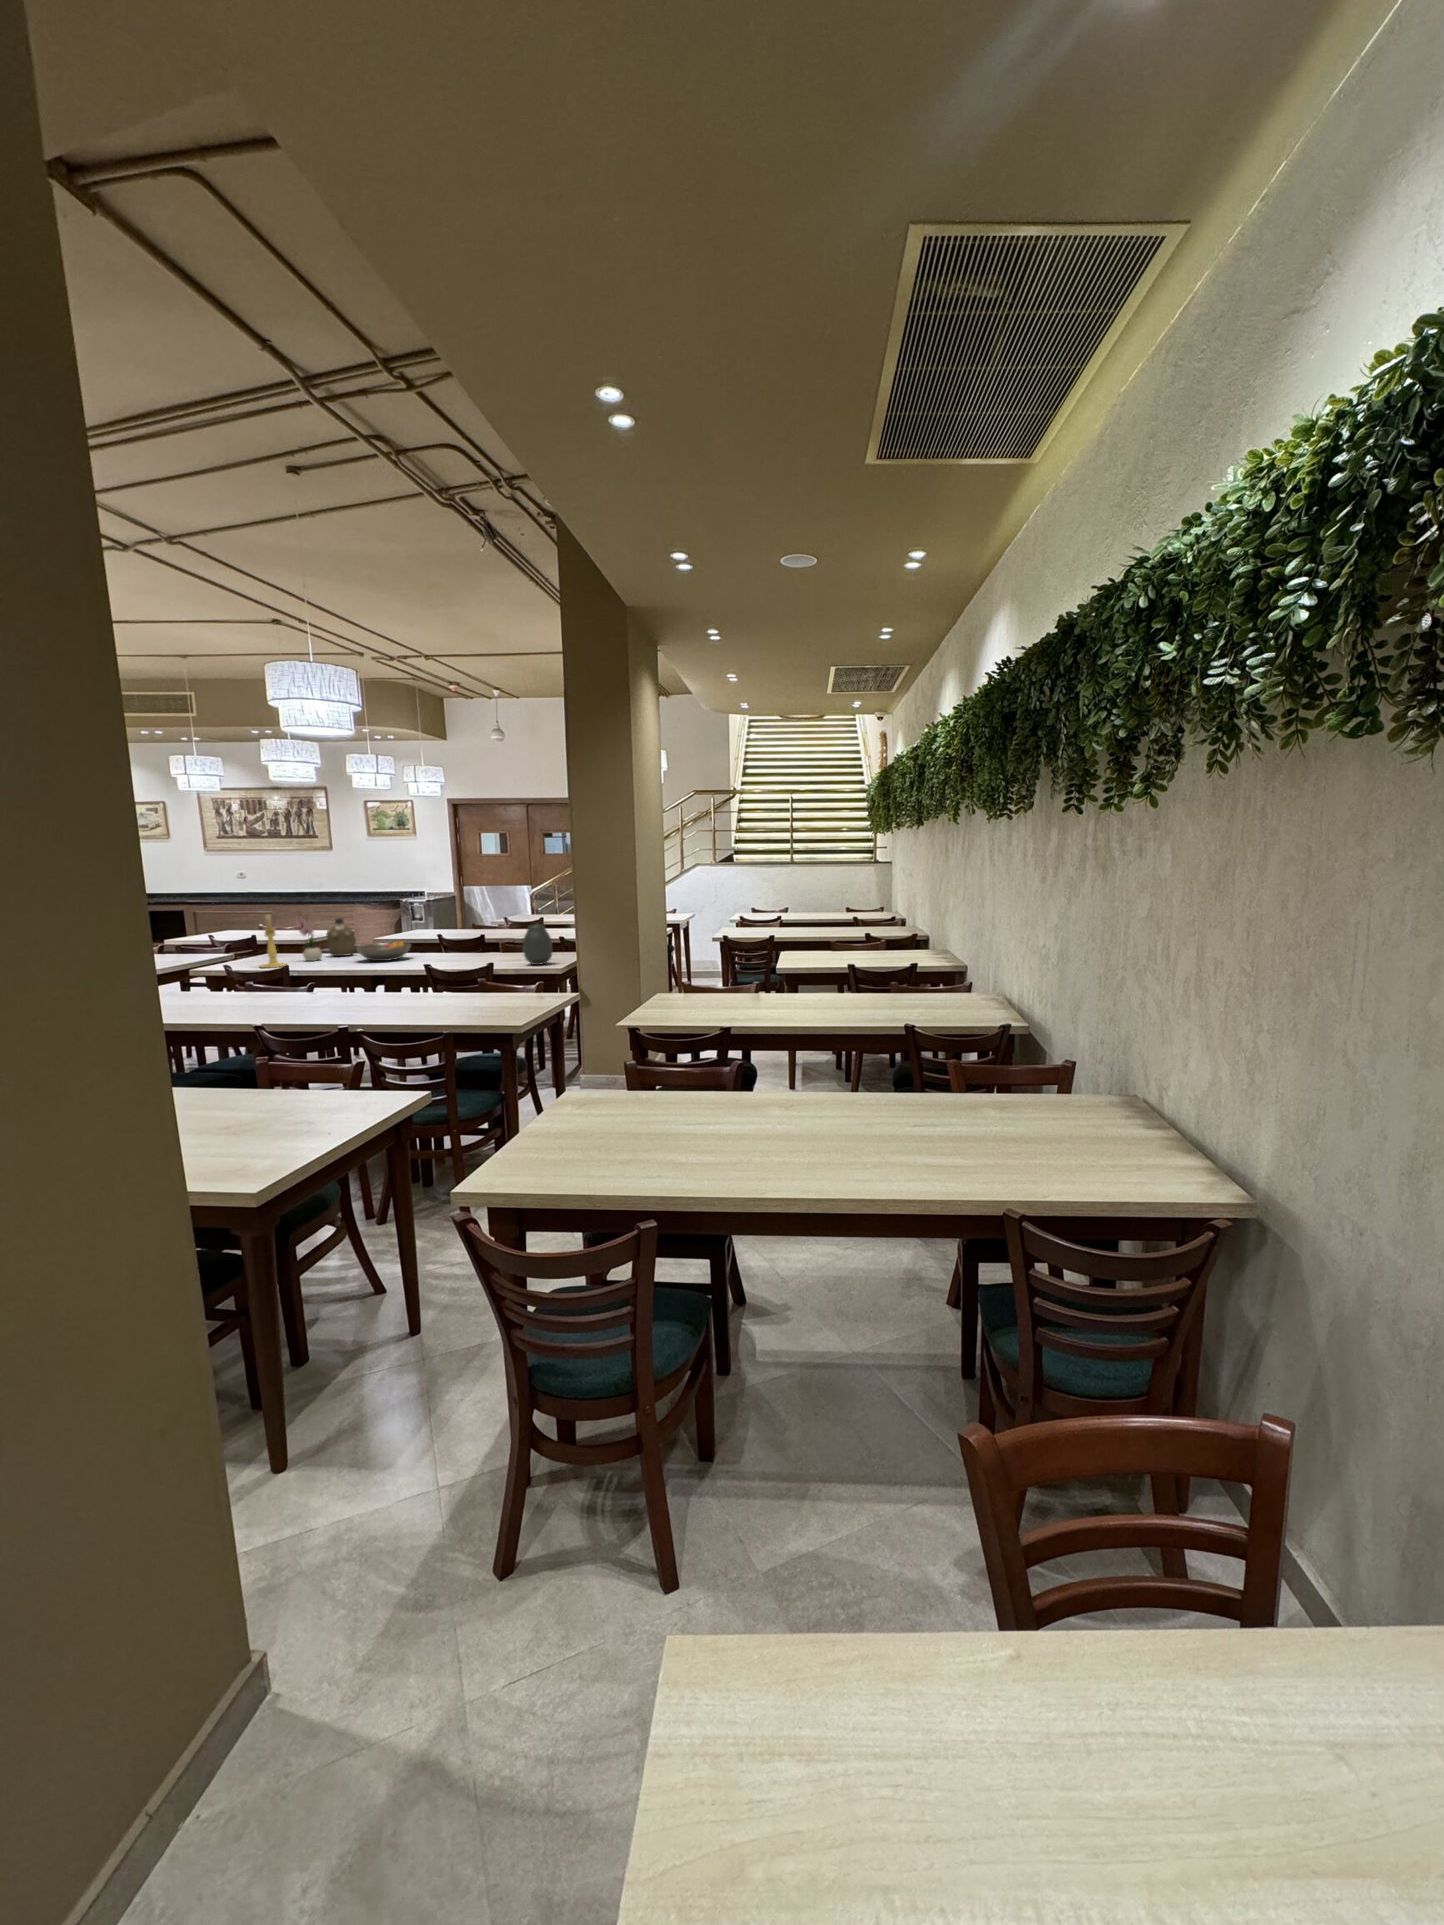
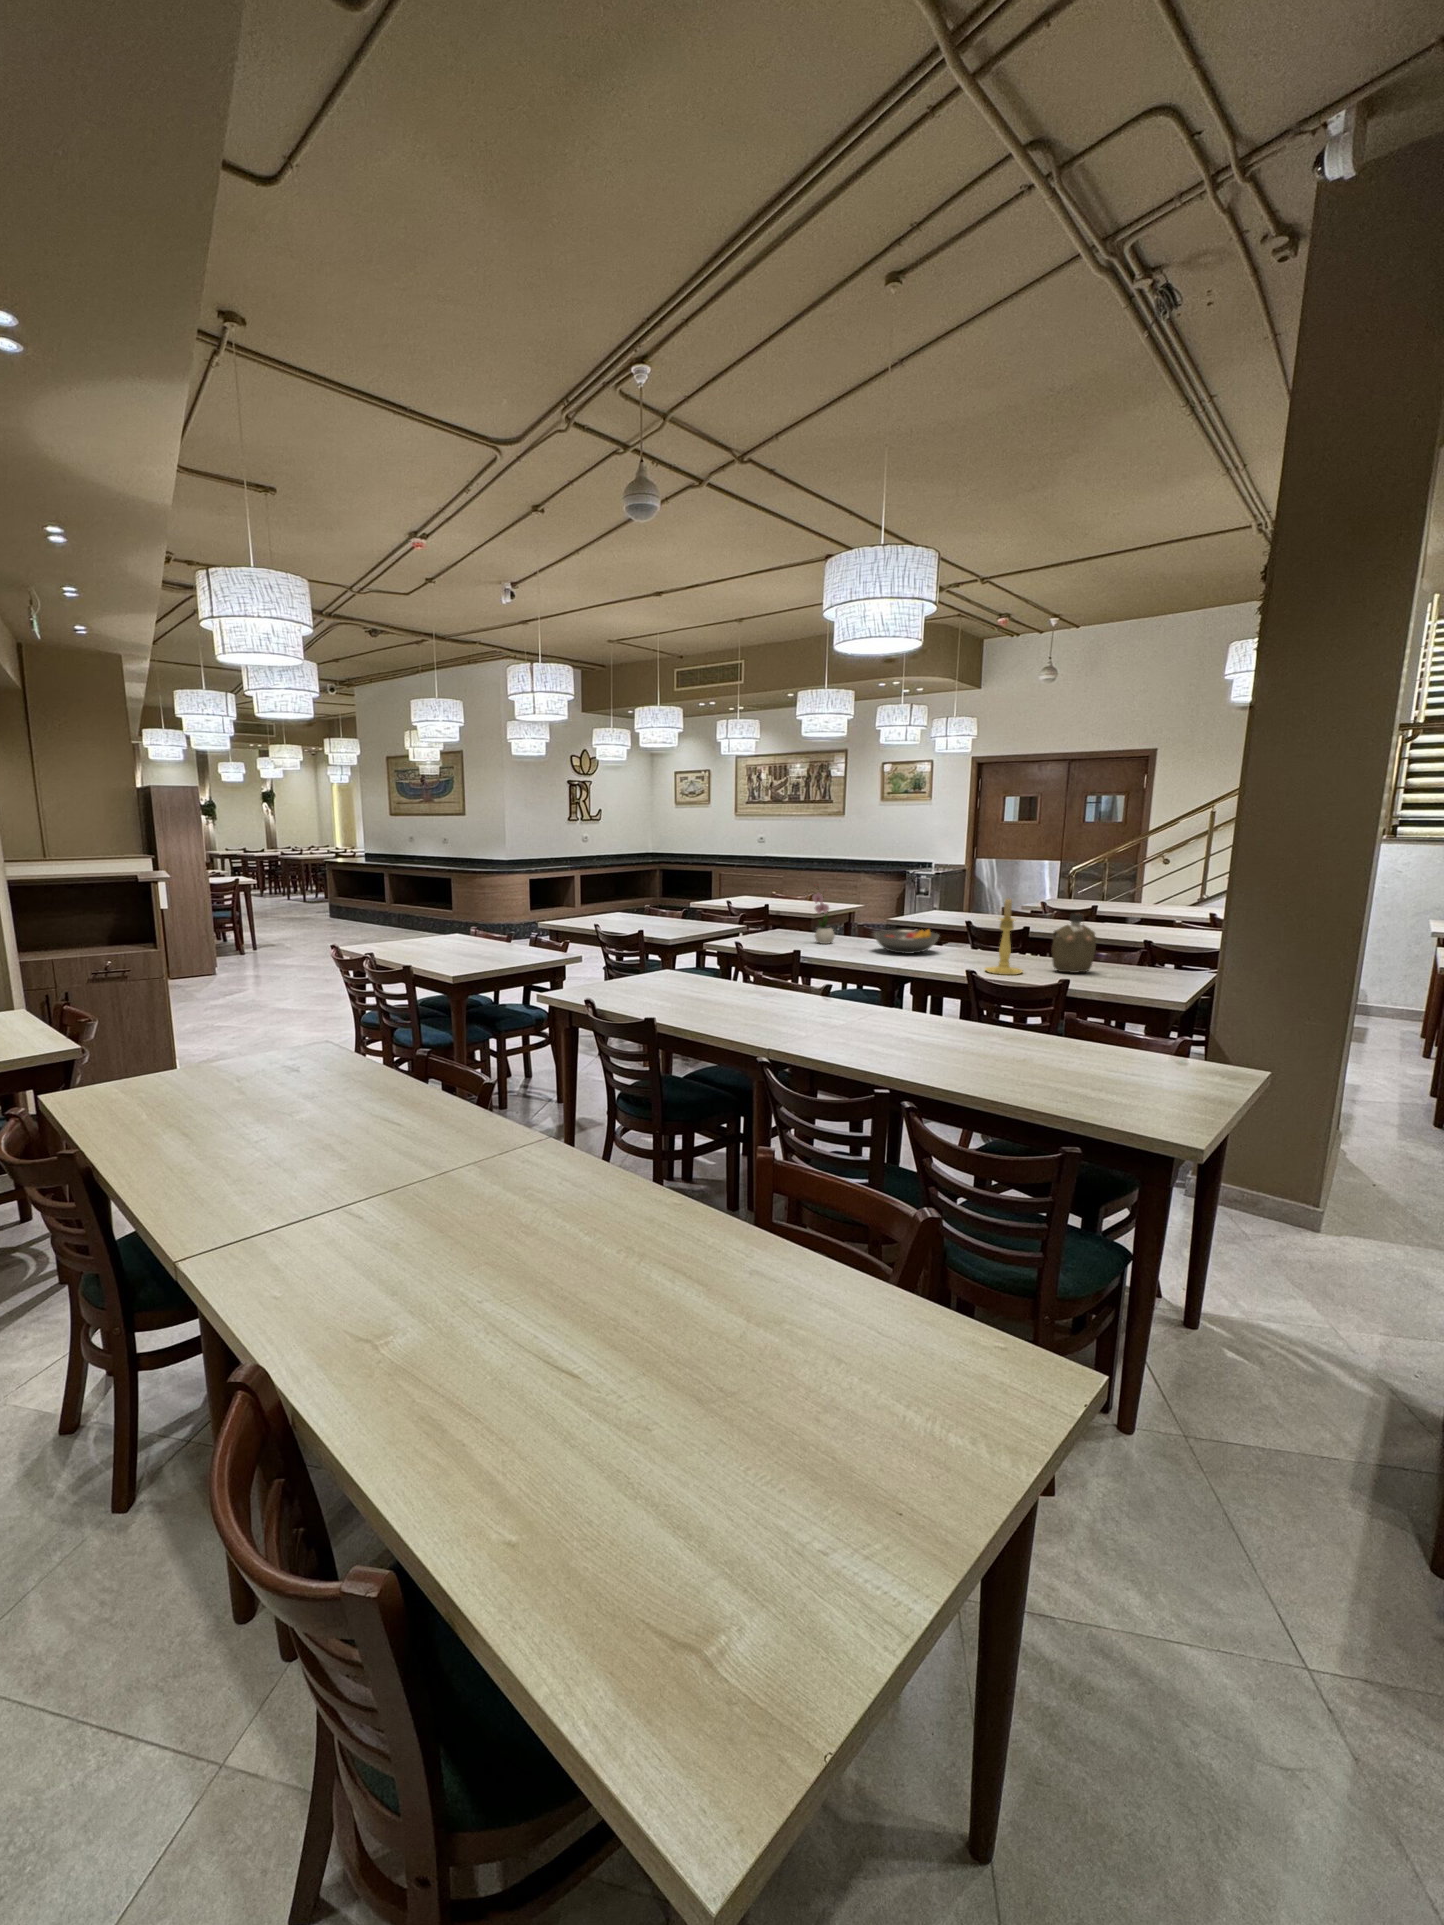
candle holder: present [260,914,287,968] -> present [985,898,1022,975]
water bottle: present [326,918,356,956] -> present [1052,913,1096,973]
vase: present [523,925,552,965] -> none [1113,927,1163,989]

